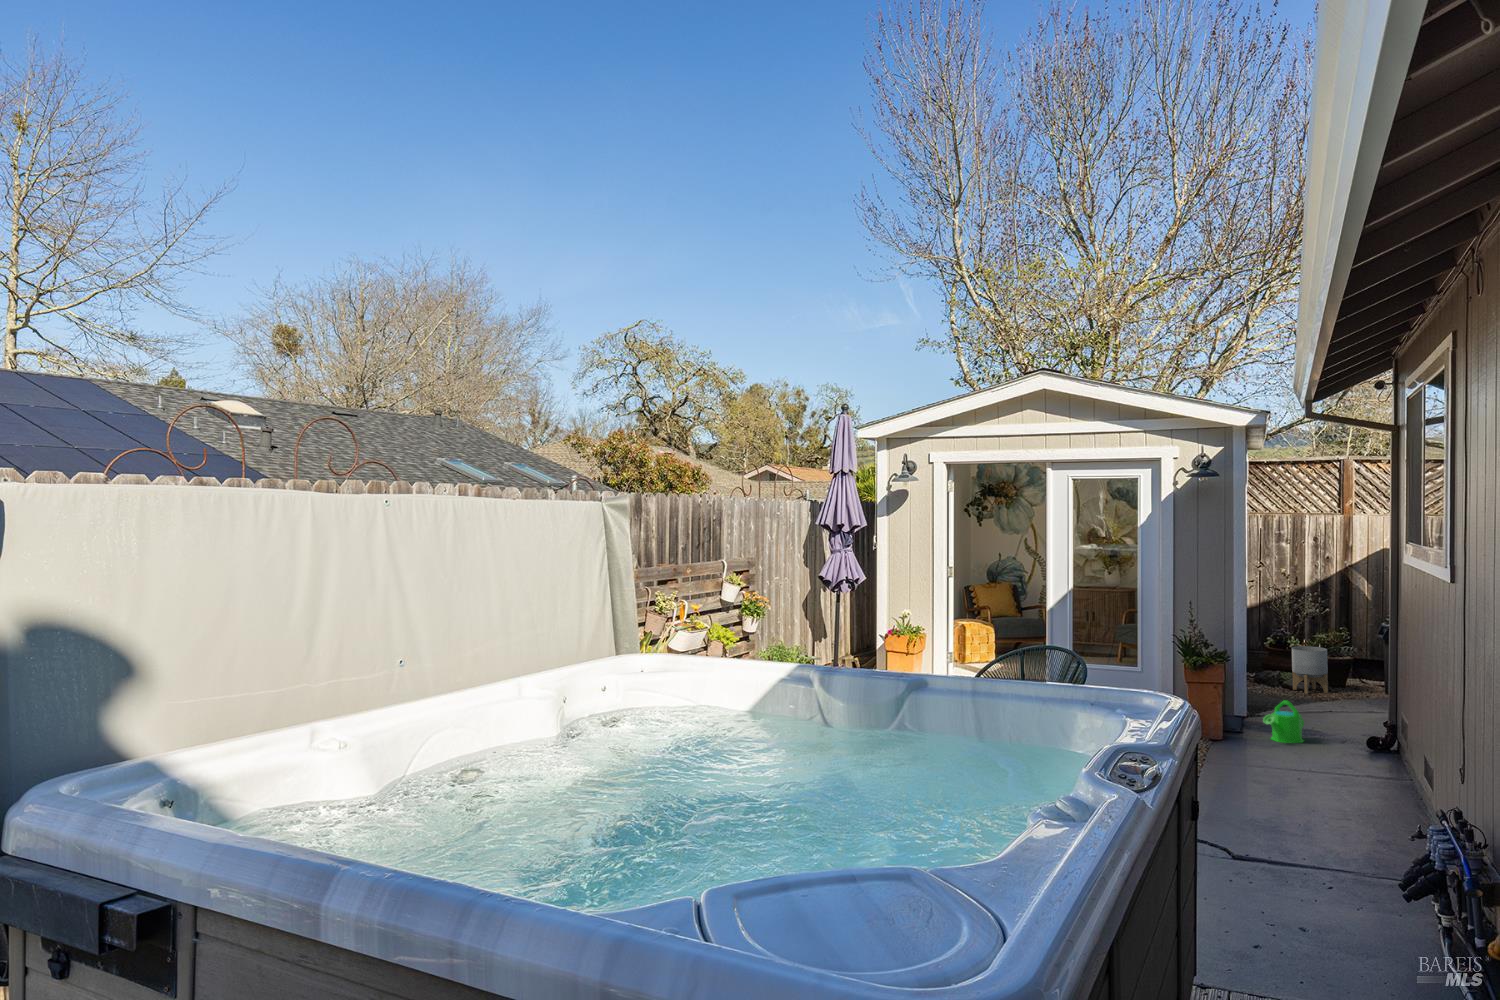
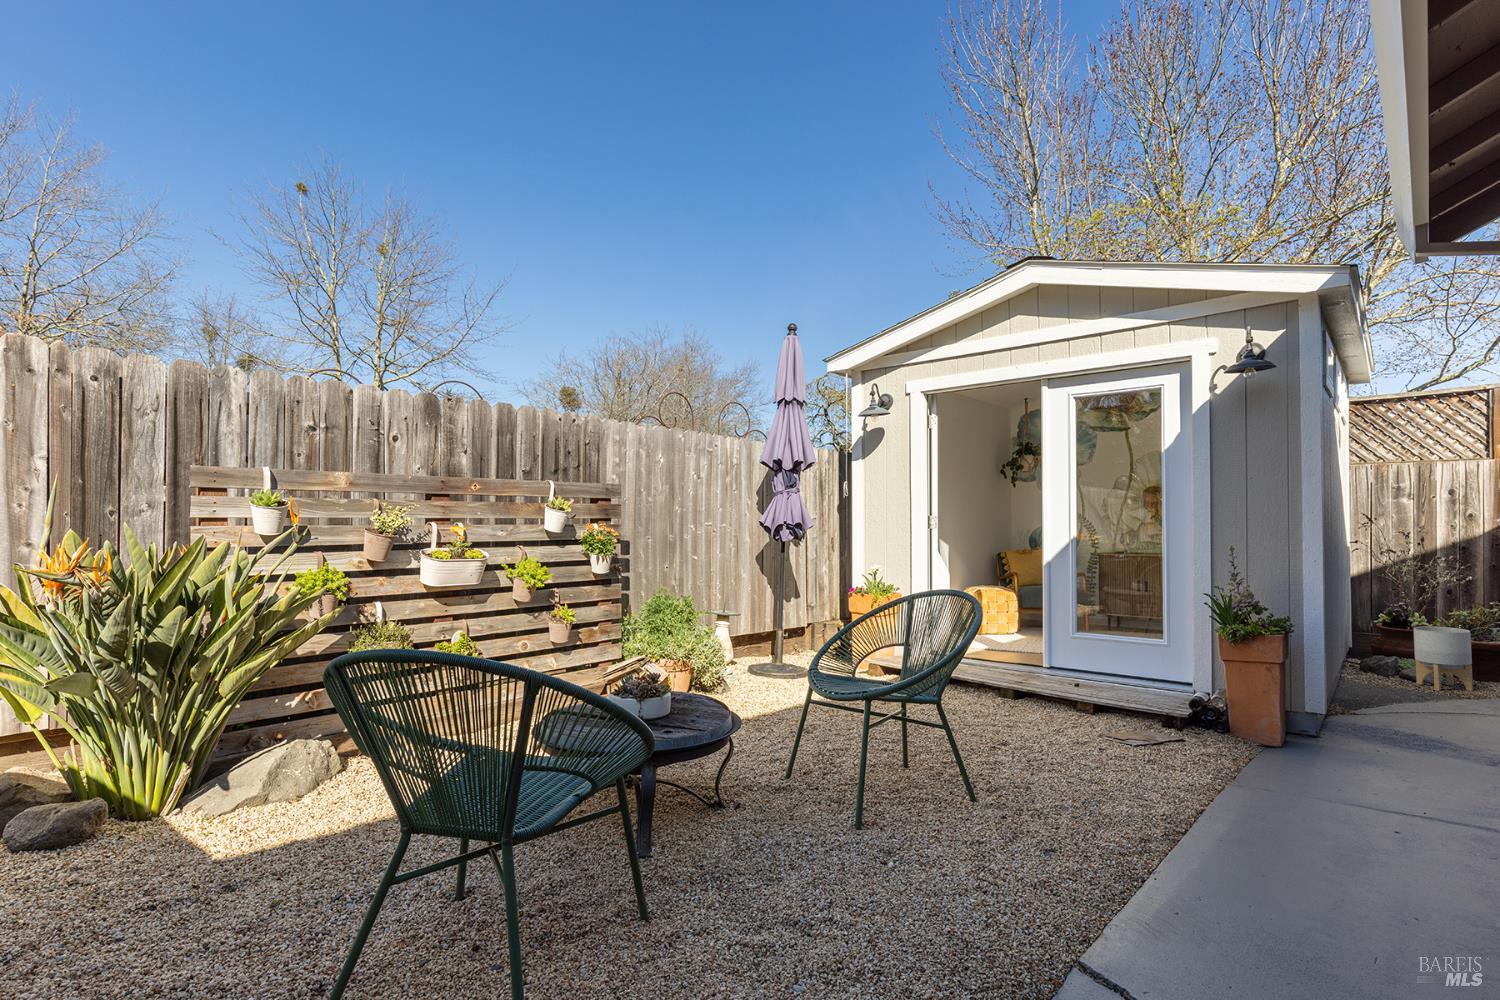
watering can: present [1263,700,1304,743] -> none [1348,694,1424,763]

